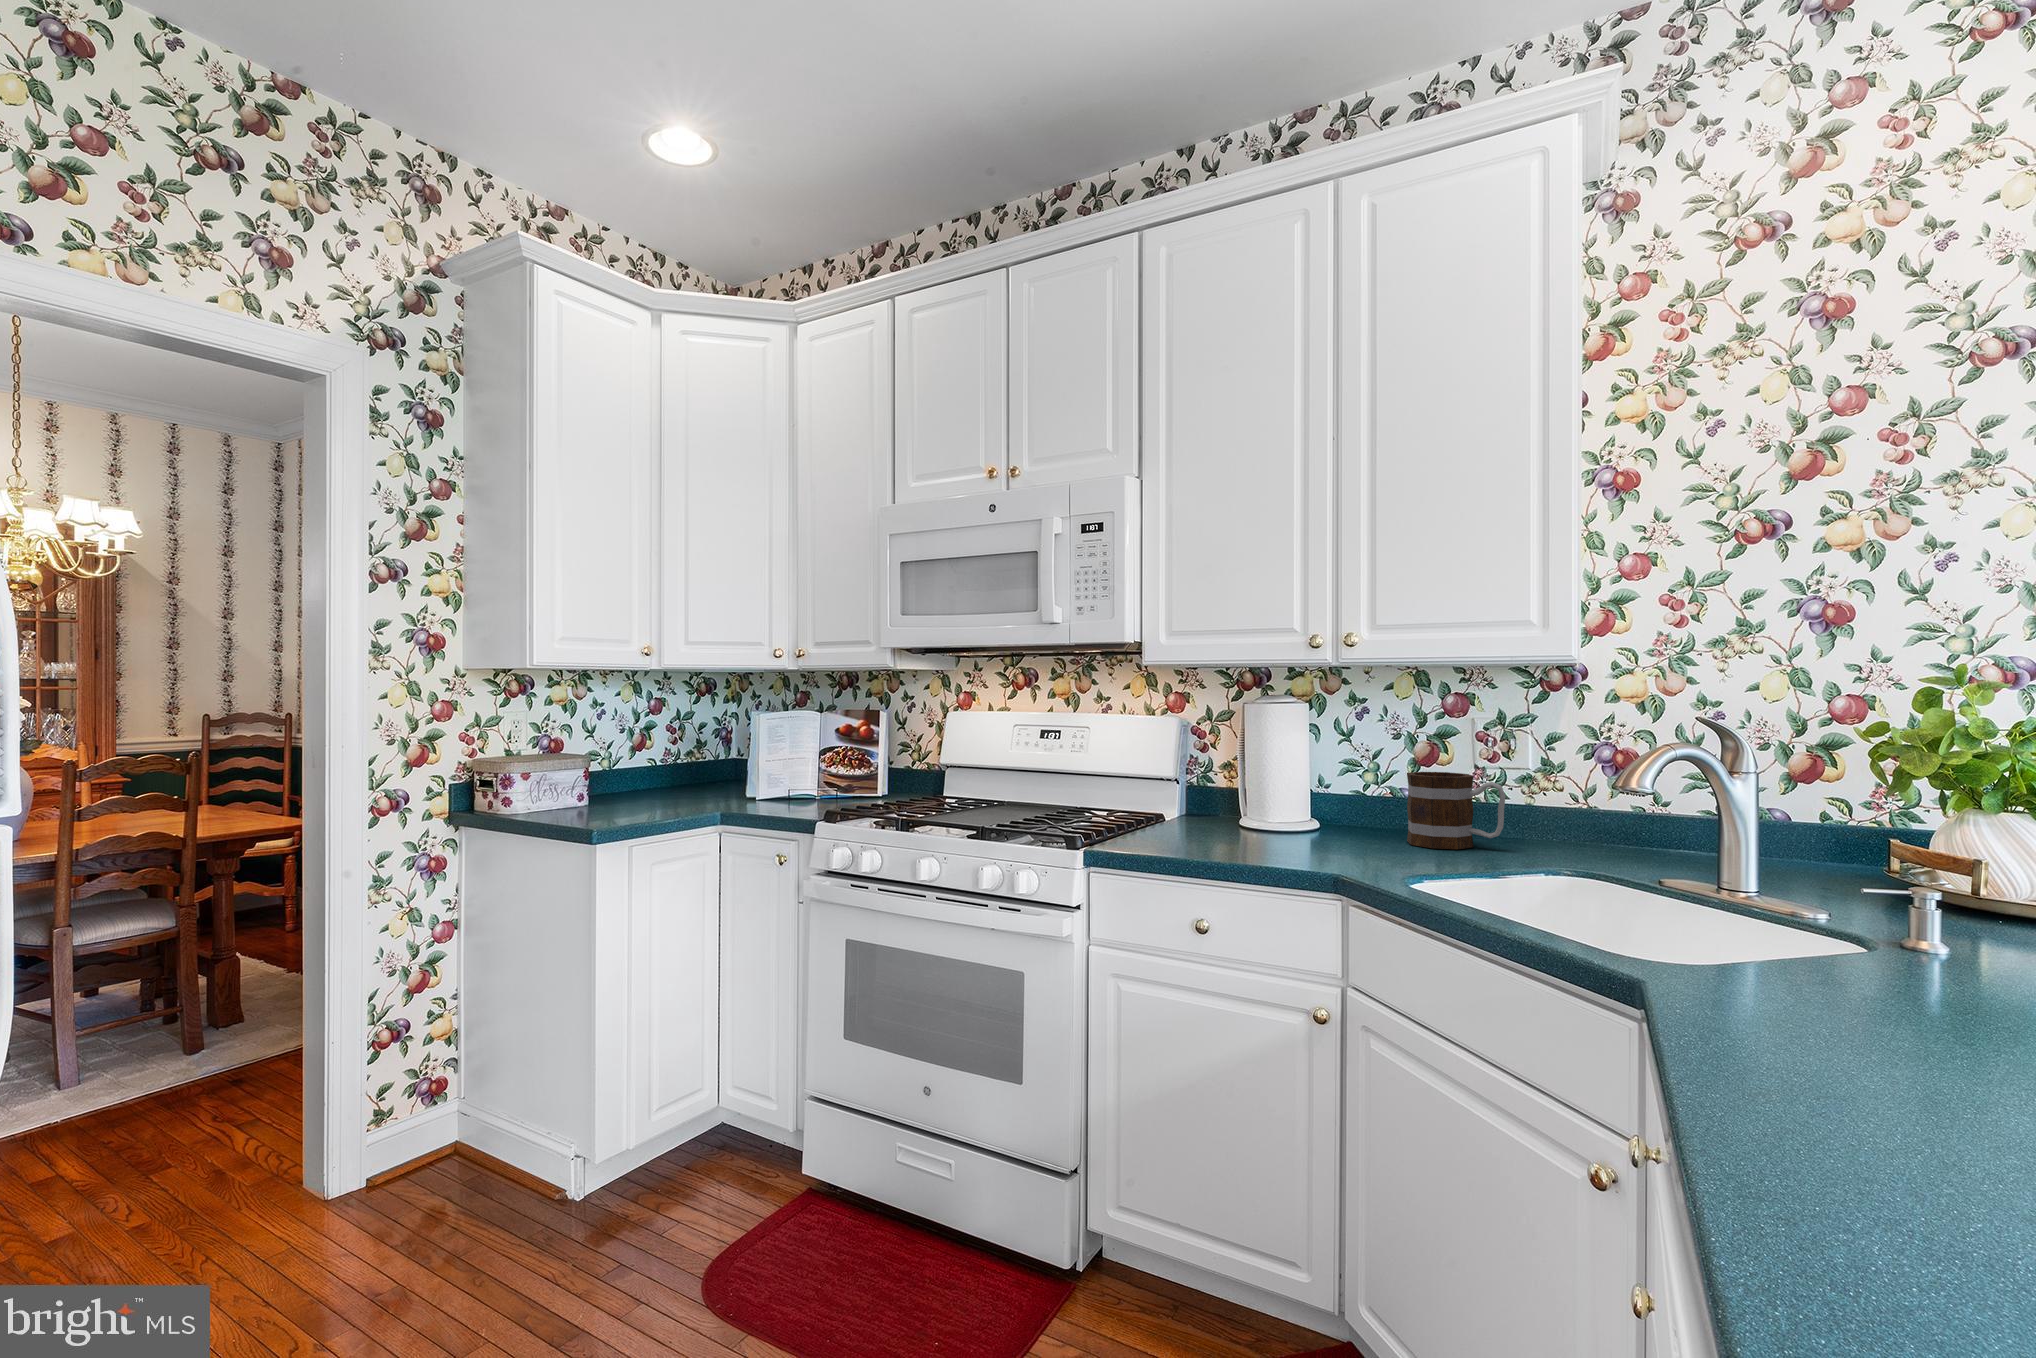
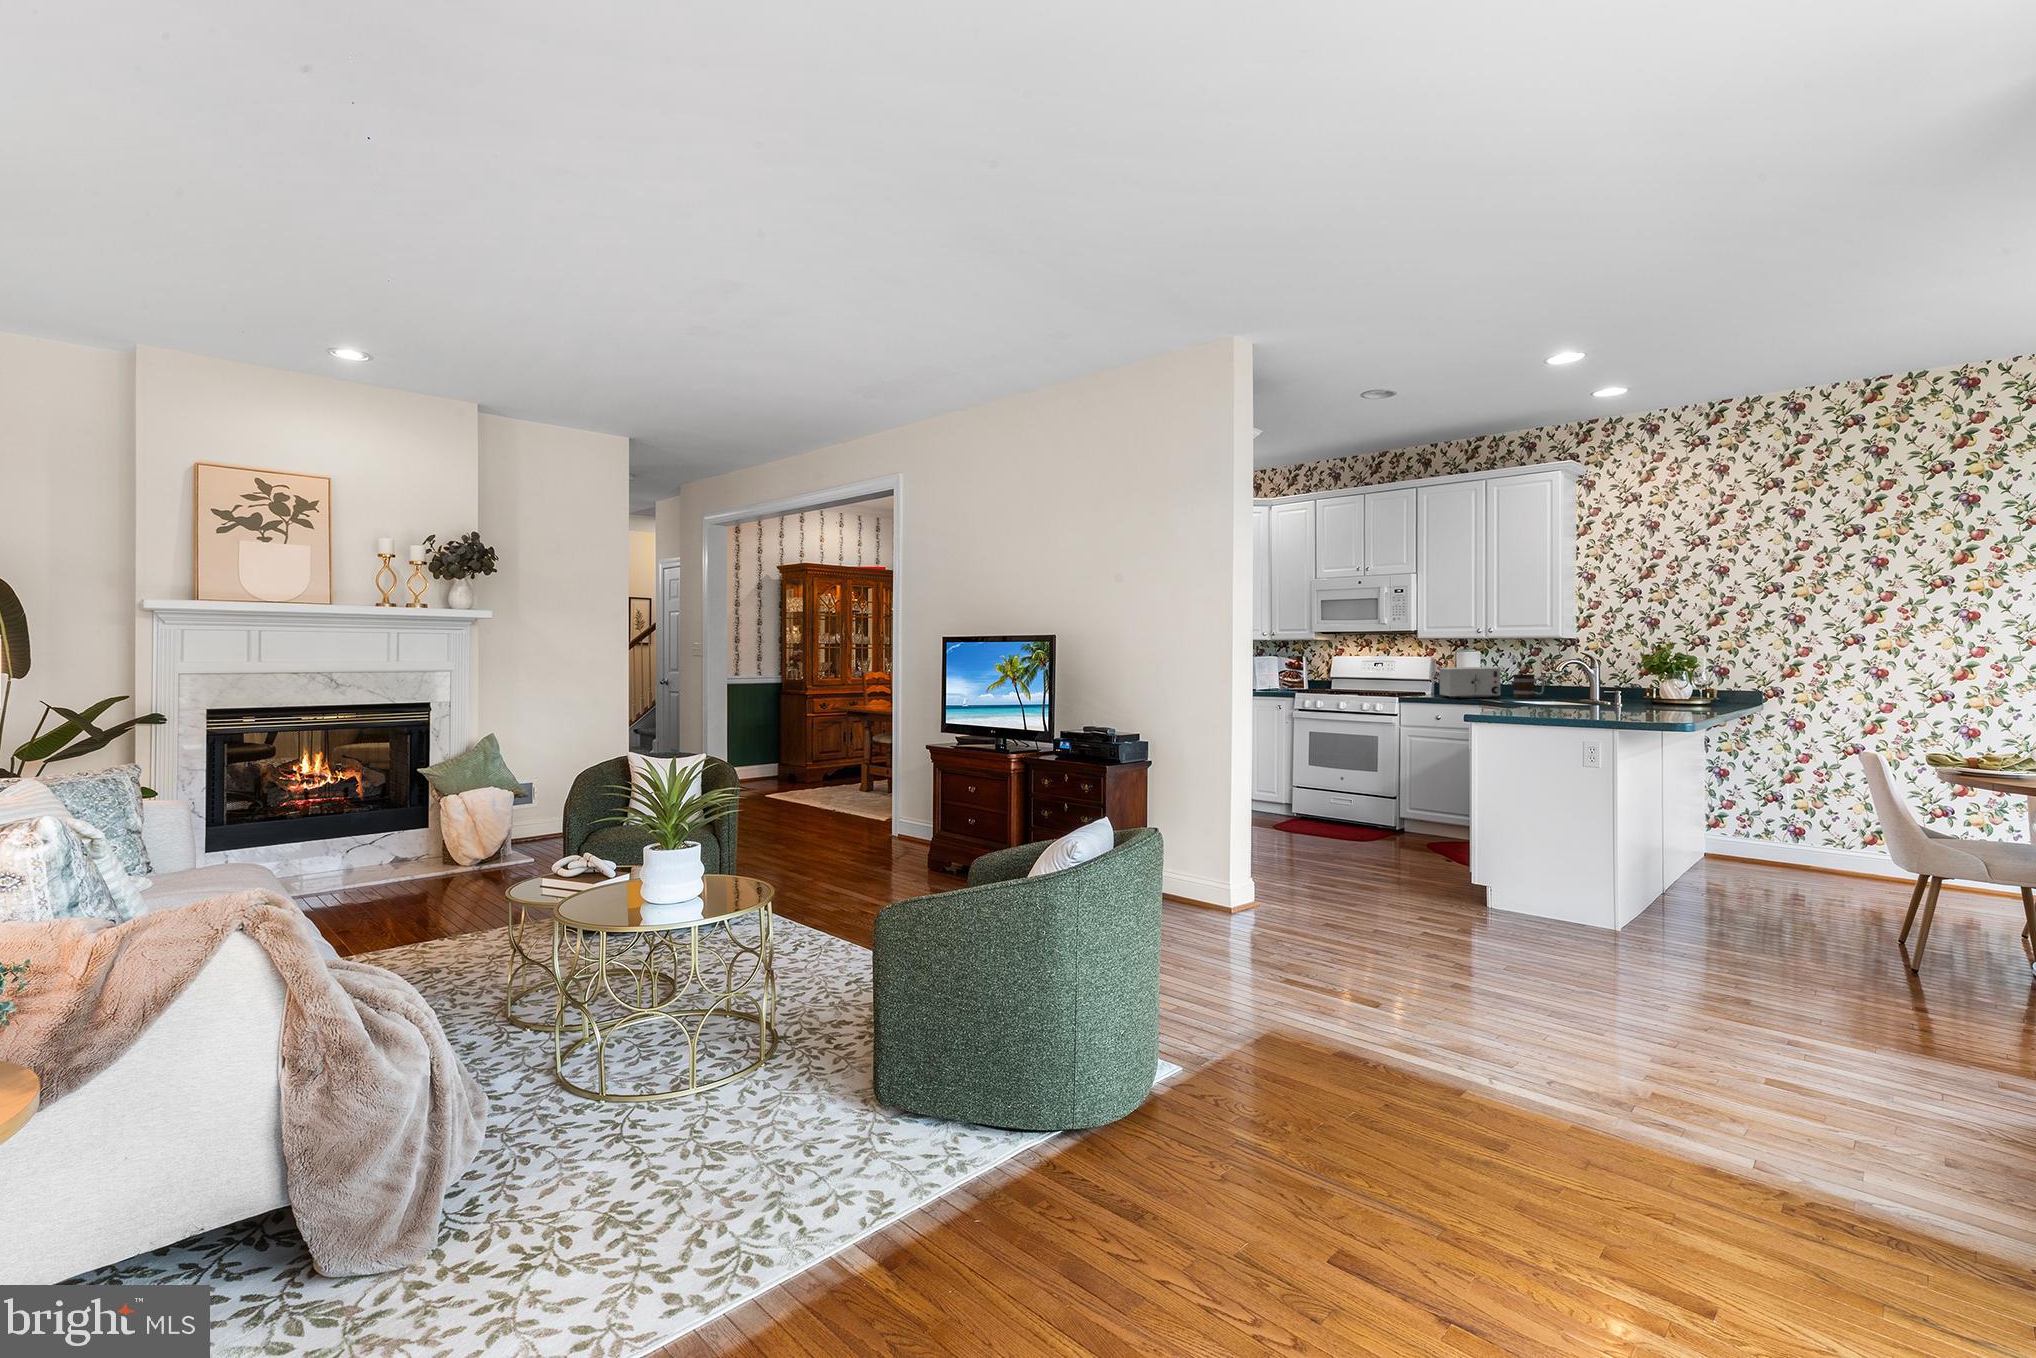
toaster: none [1199,748,1378,852] -> present [1439,667,1501,699]

